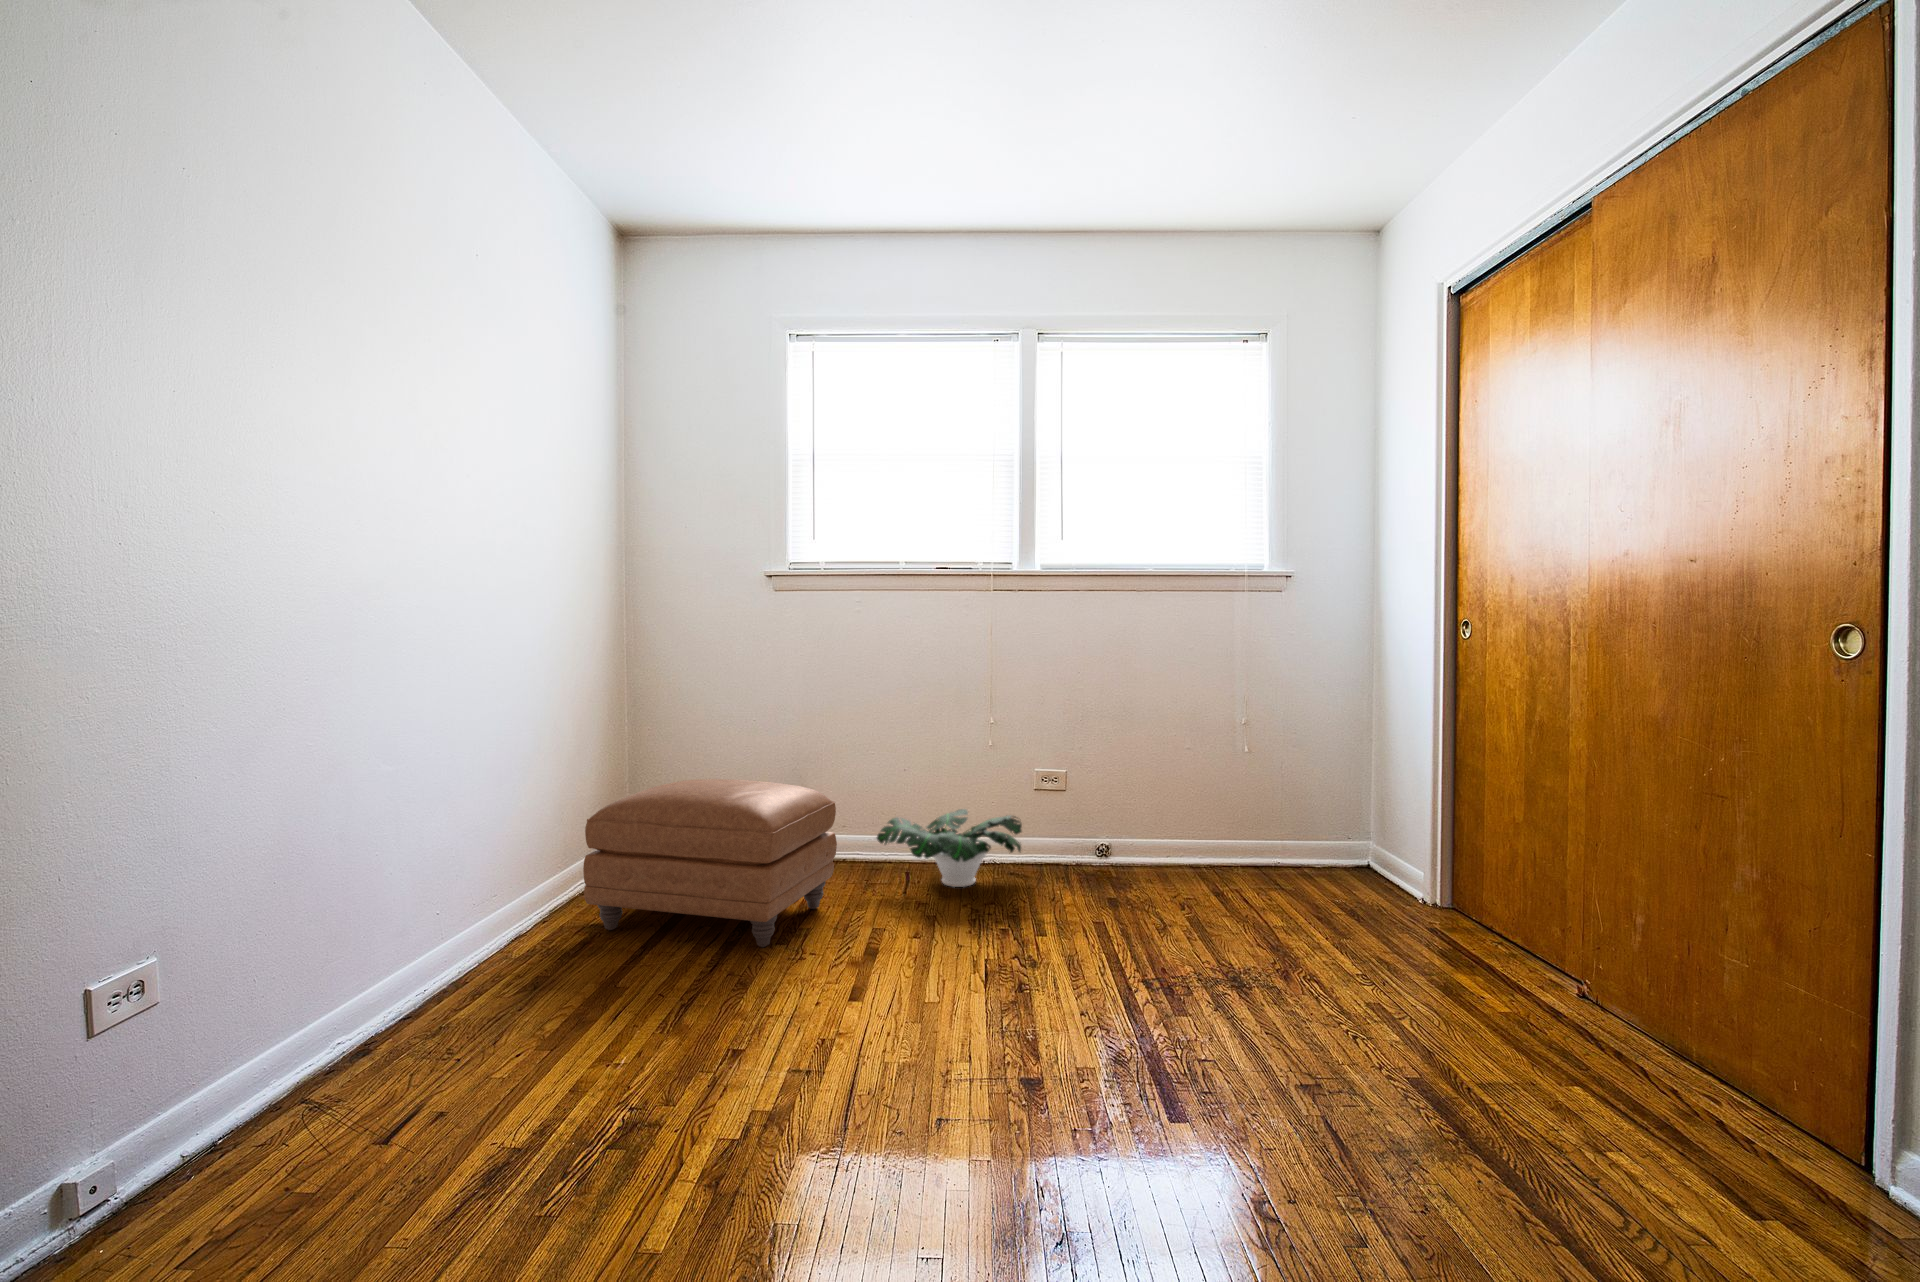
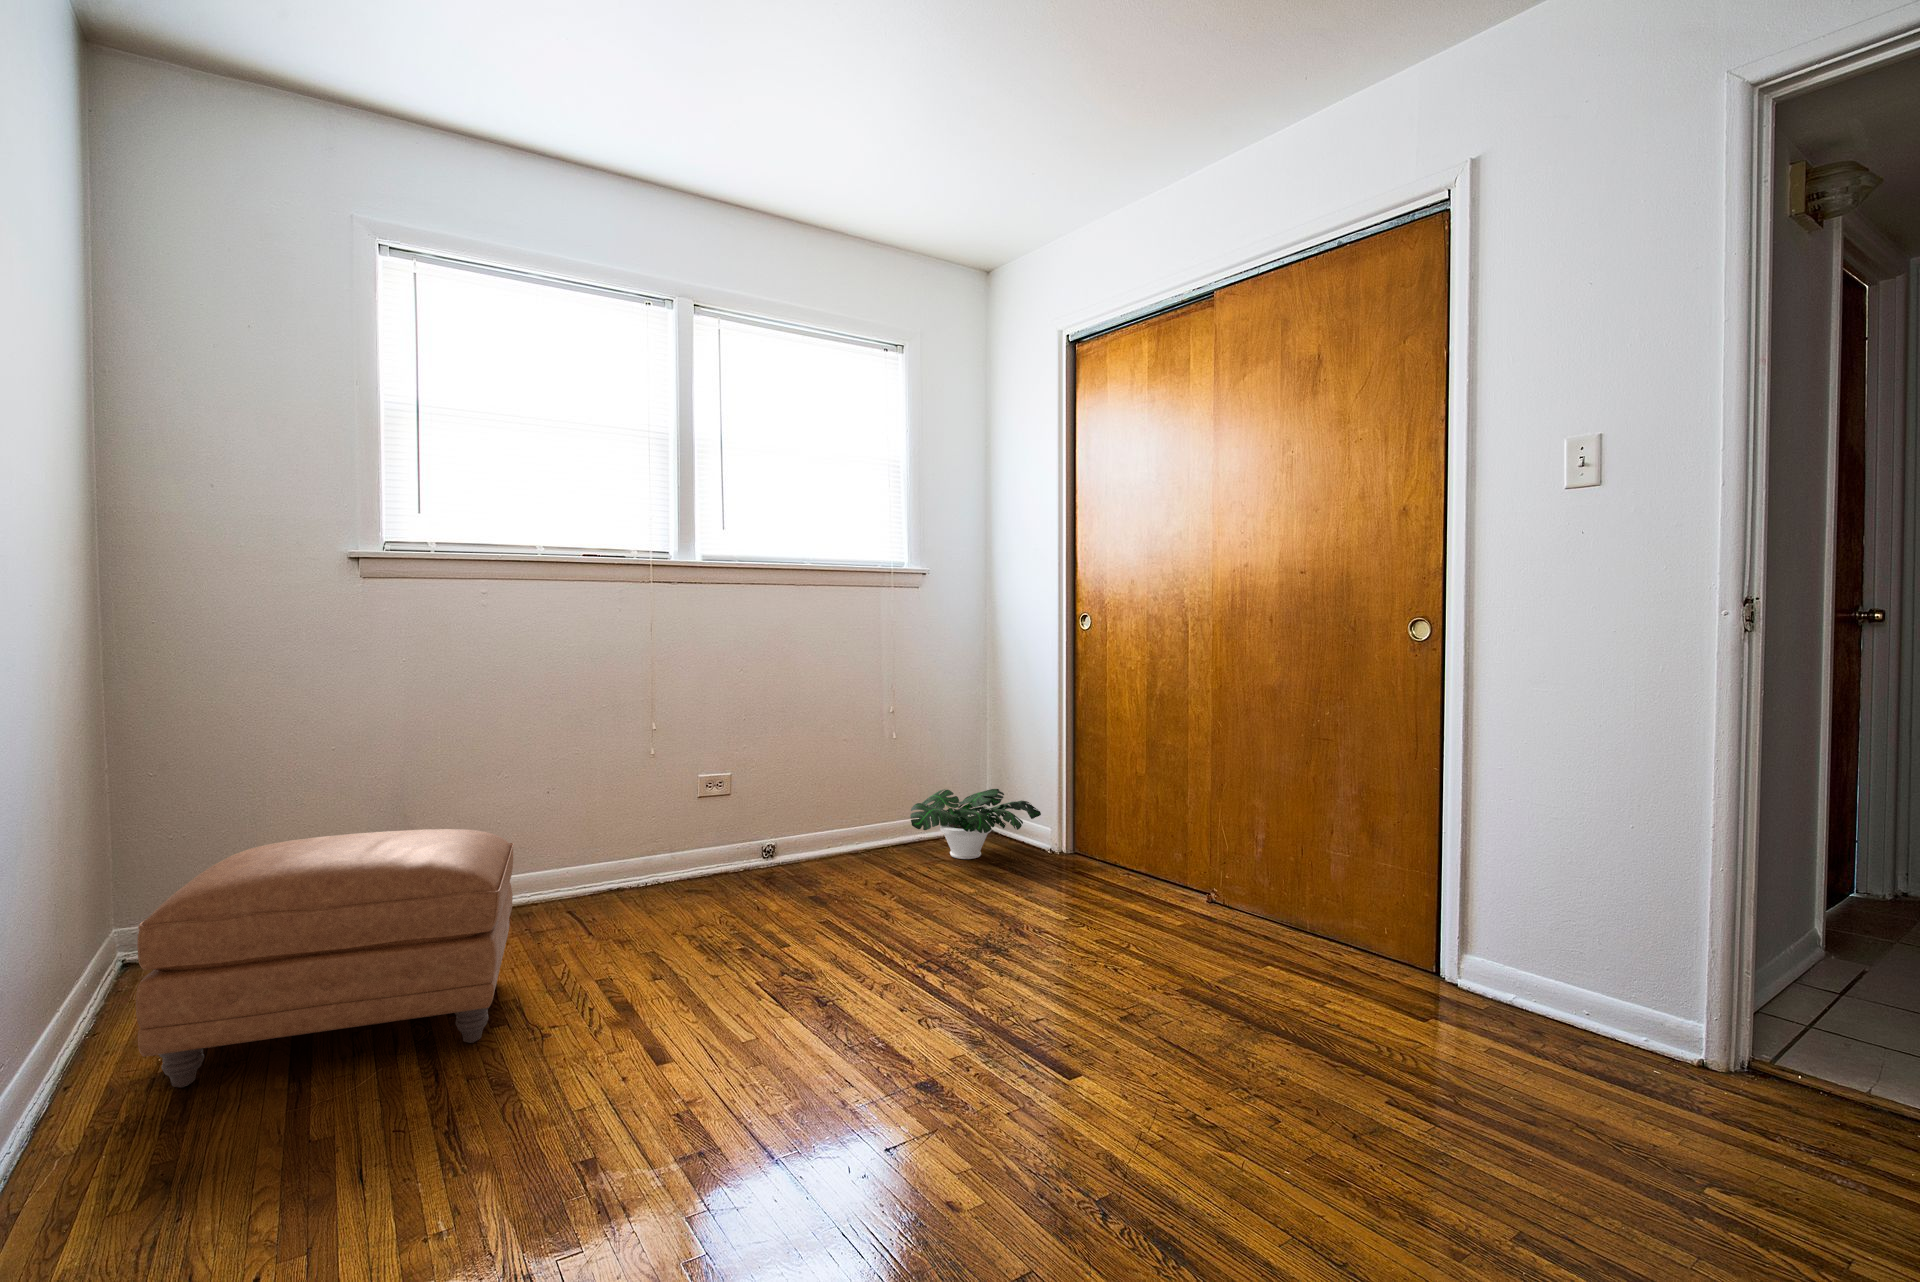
potted plant: present [877,809,1022,887] -> present [910,789,1041,859]

